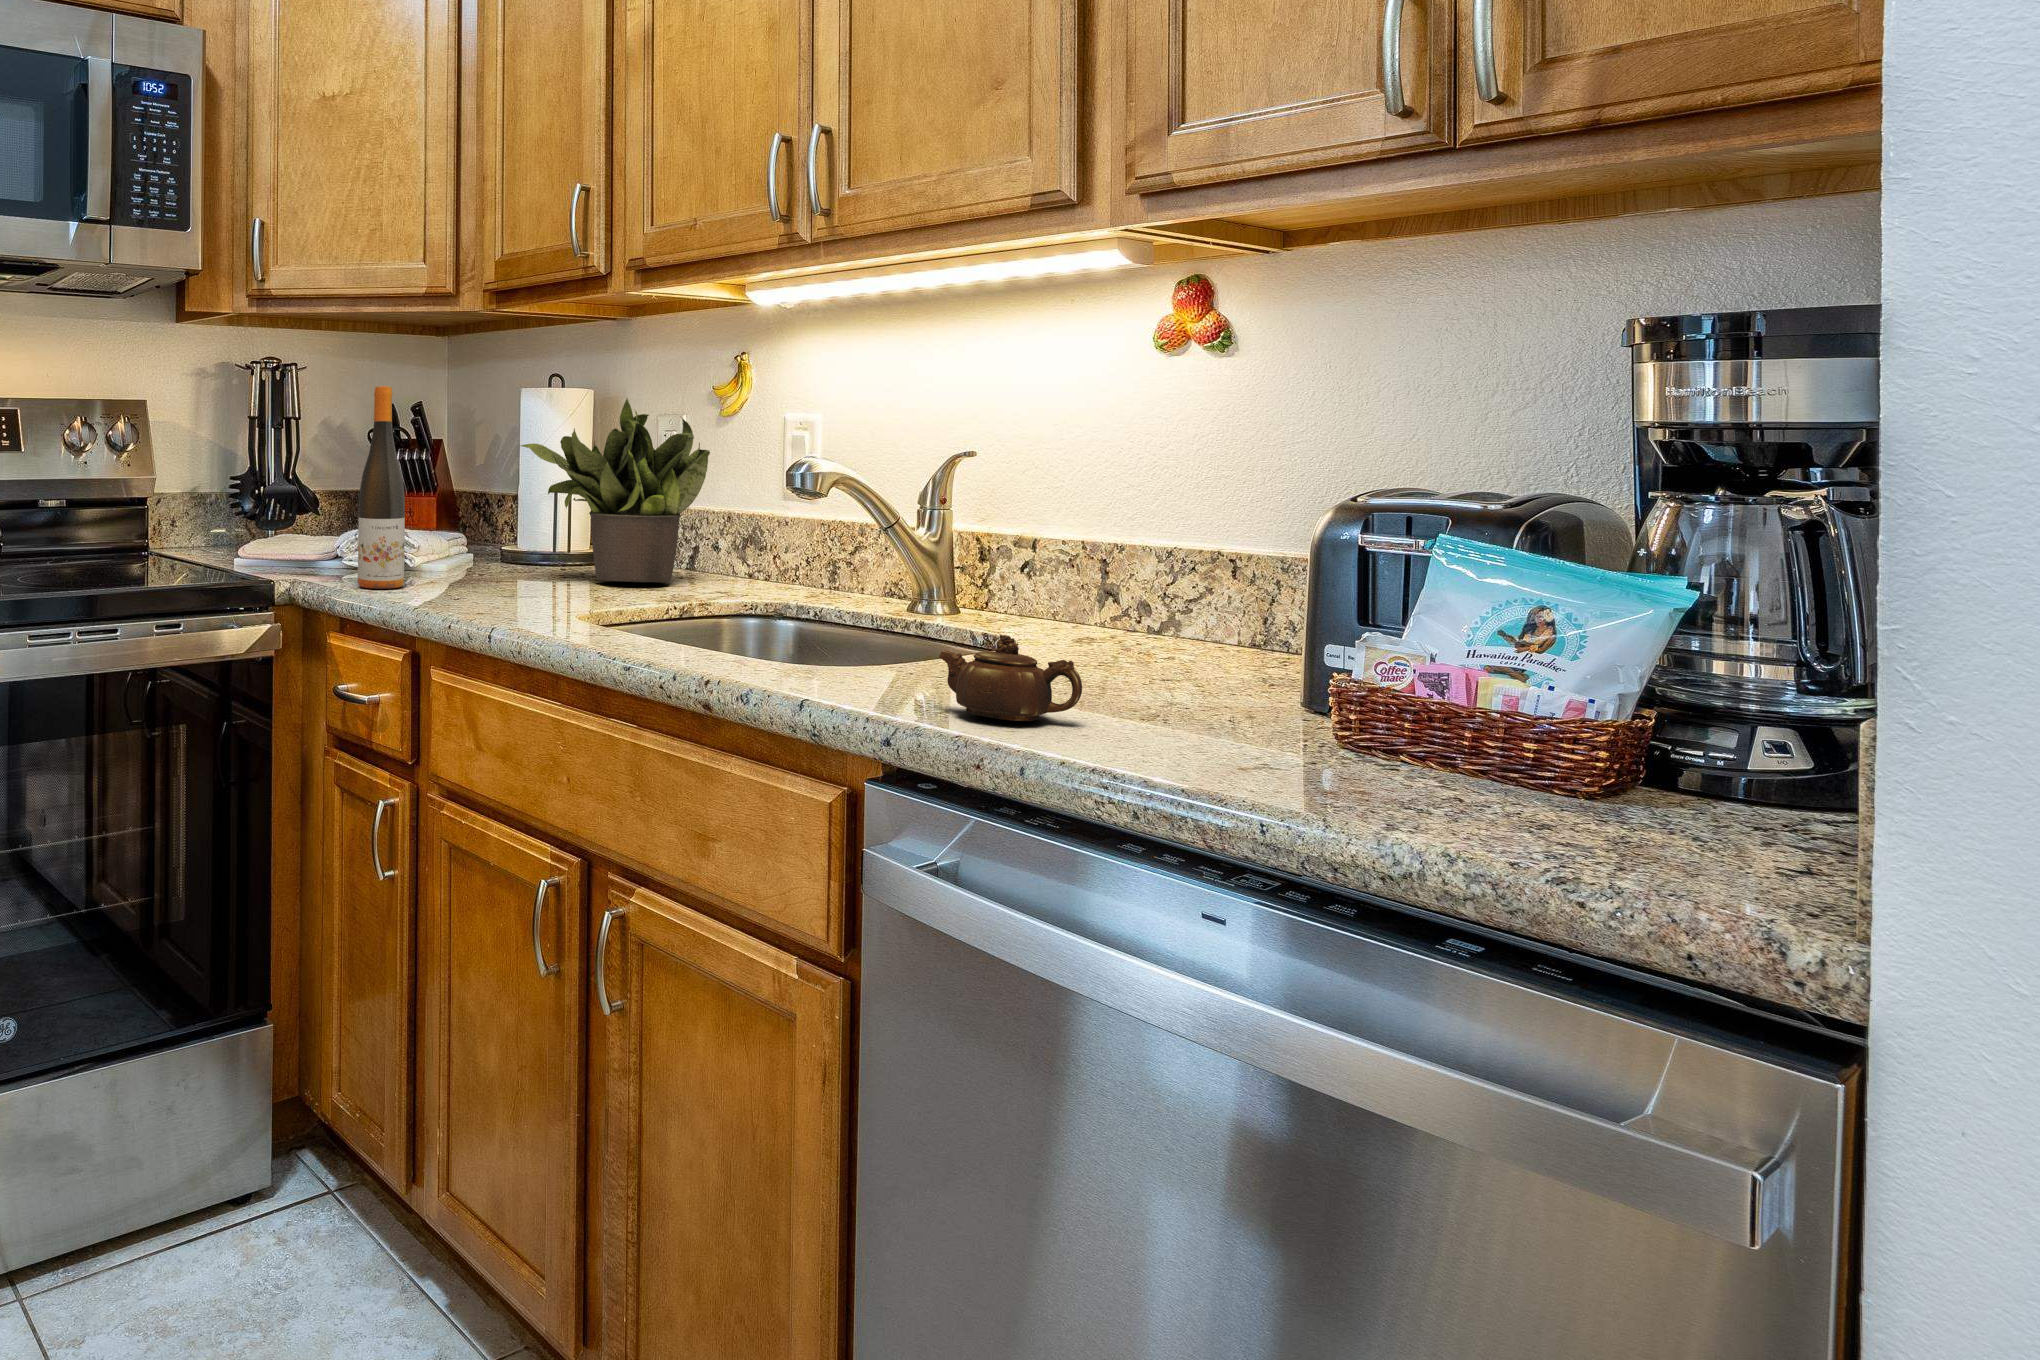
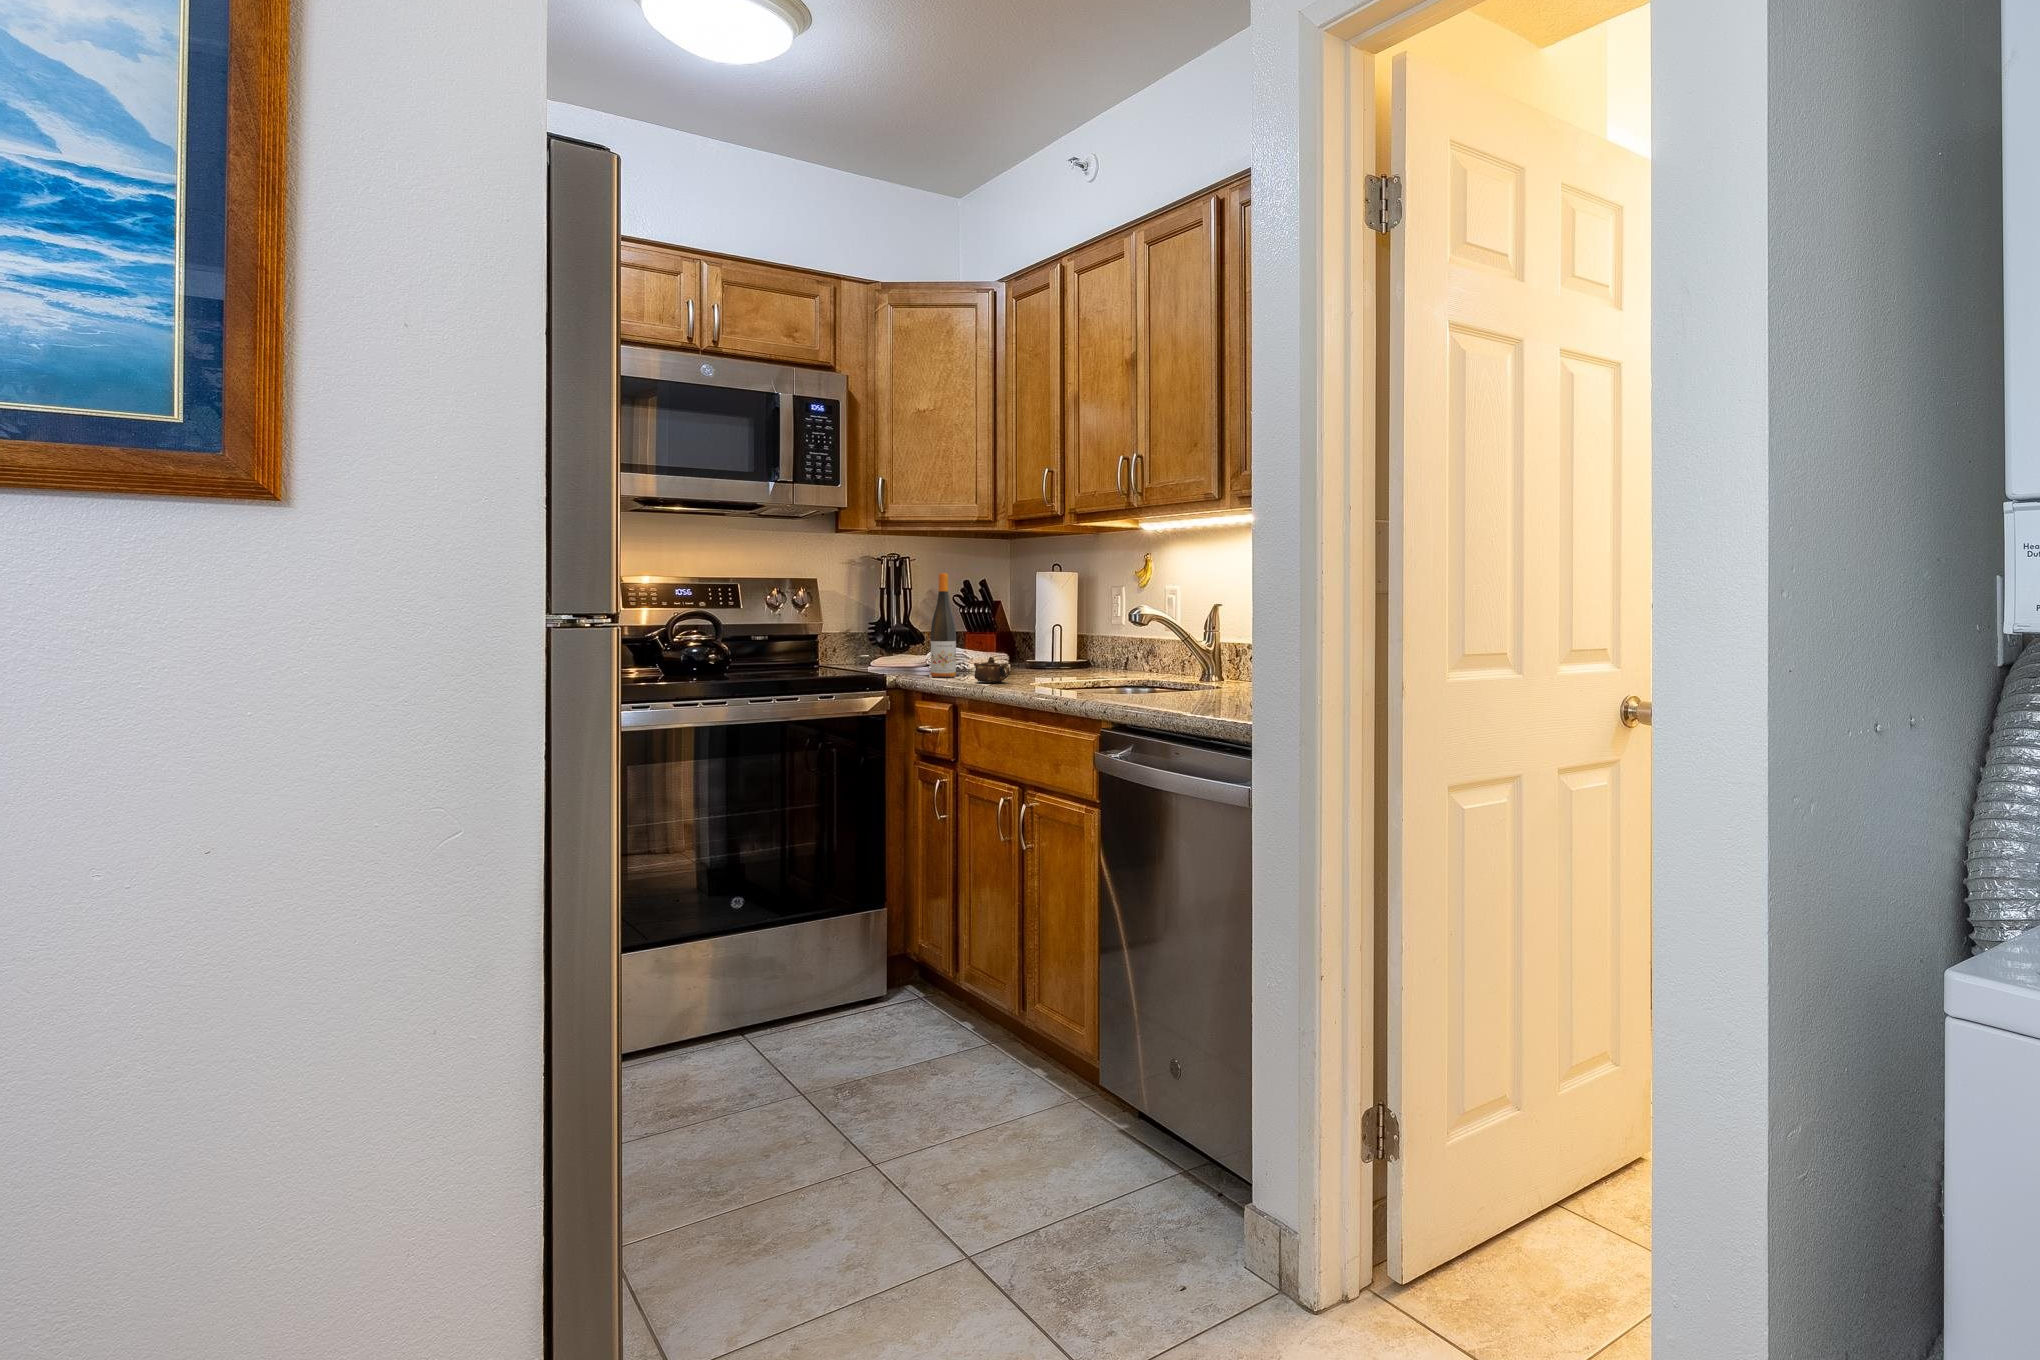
potted plant: present [521,399,710,582] -> none [1022,579,1123,674]
teapot: present [939,635,1082,721] -> present [974,657,1010,682]

